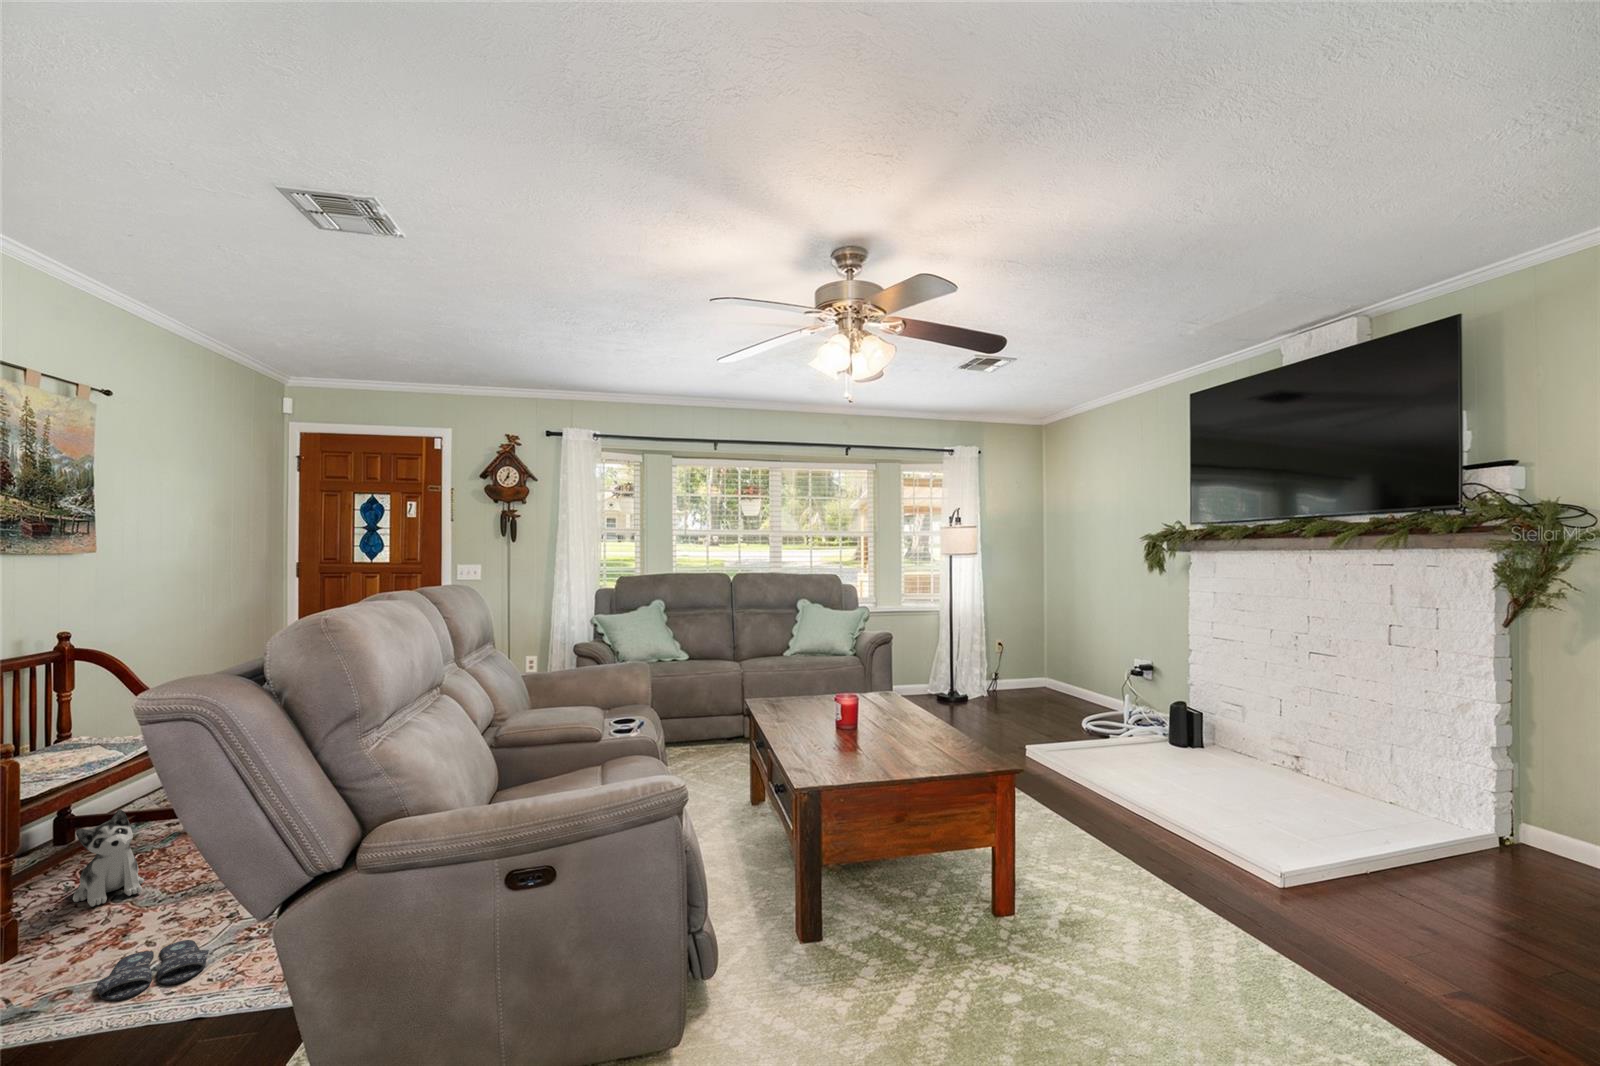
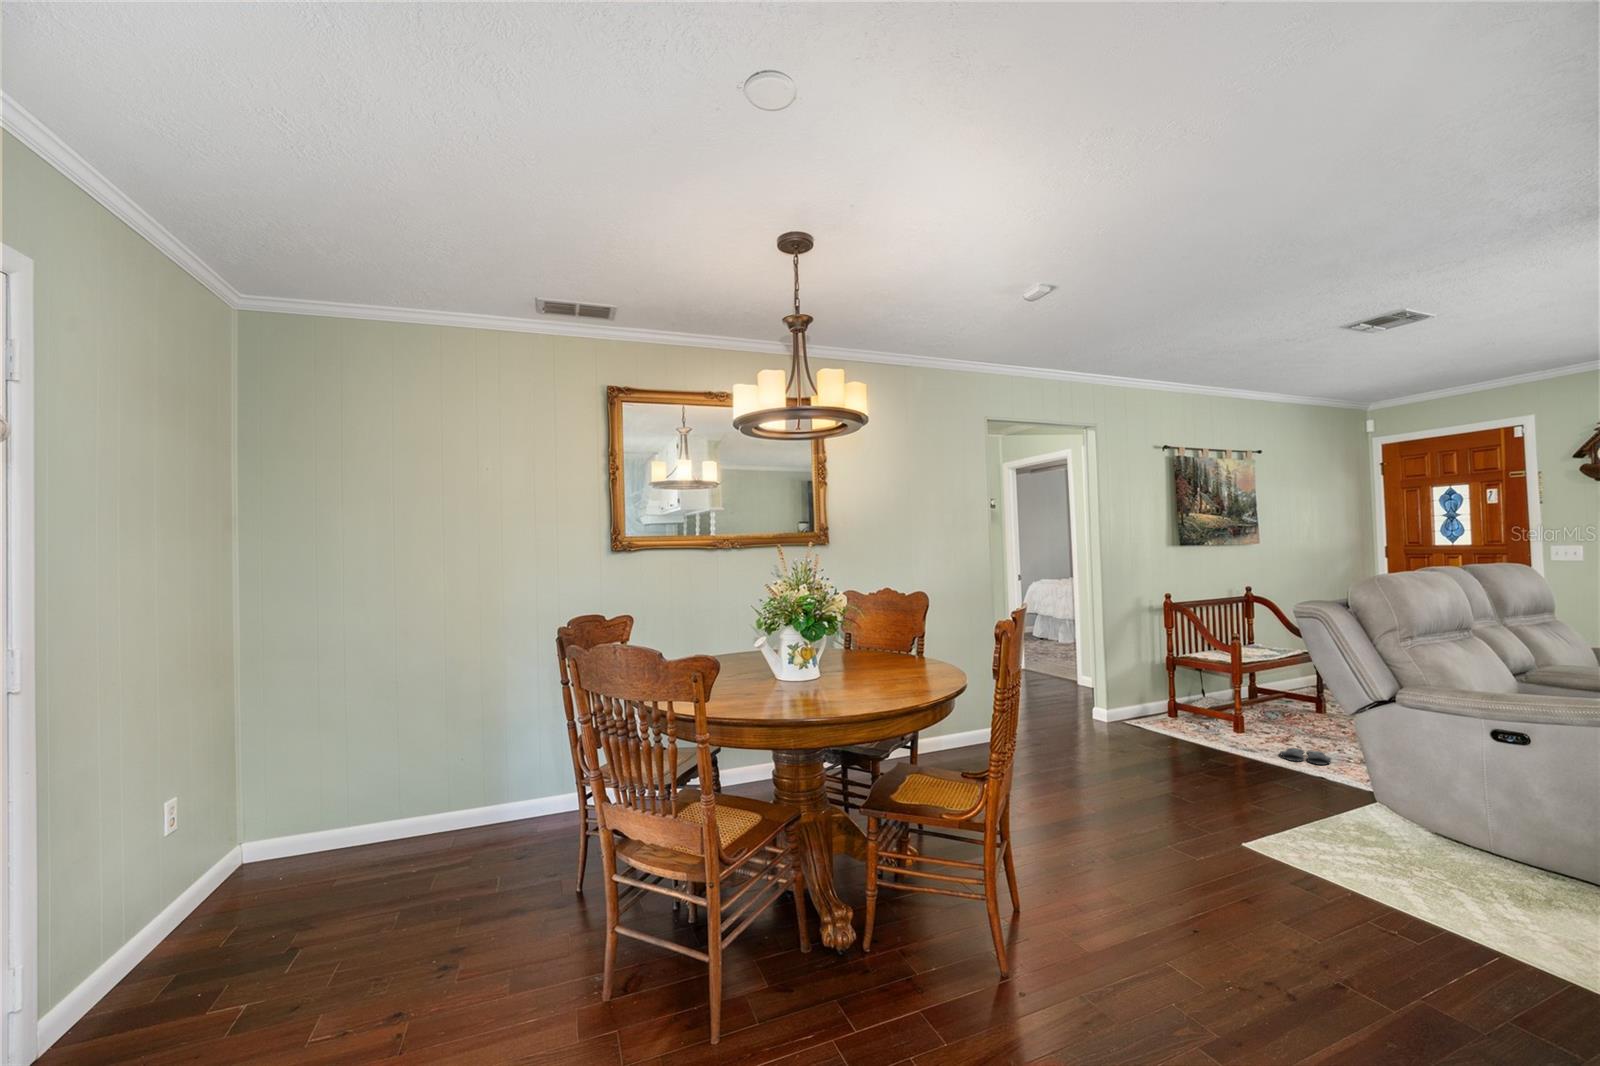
plush toy: present [73,809,144,907] -> none [1263,681,1296,728]

